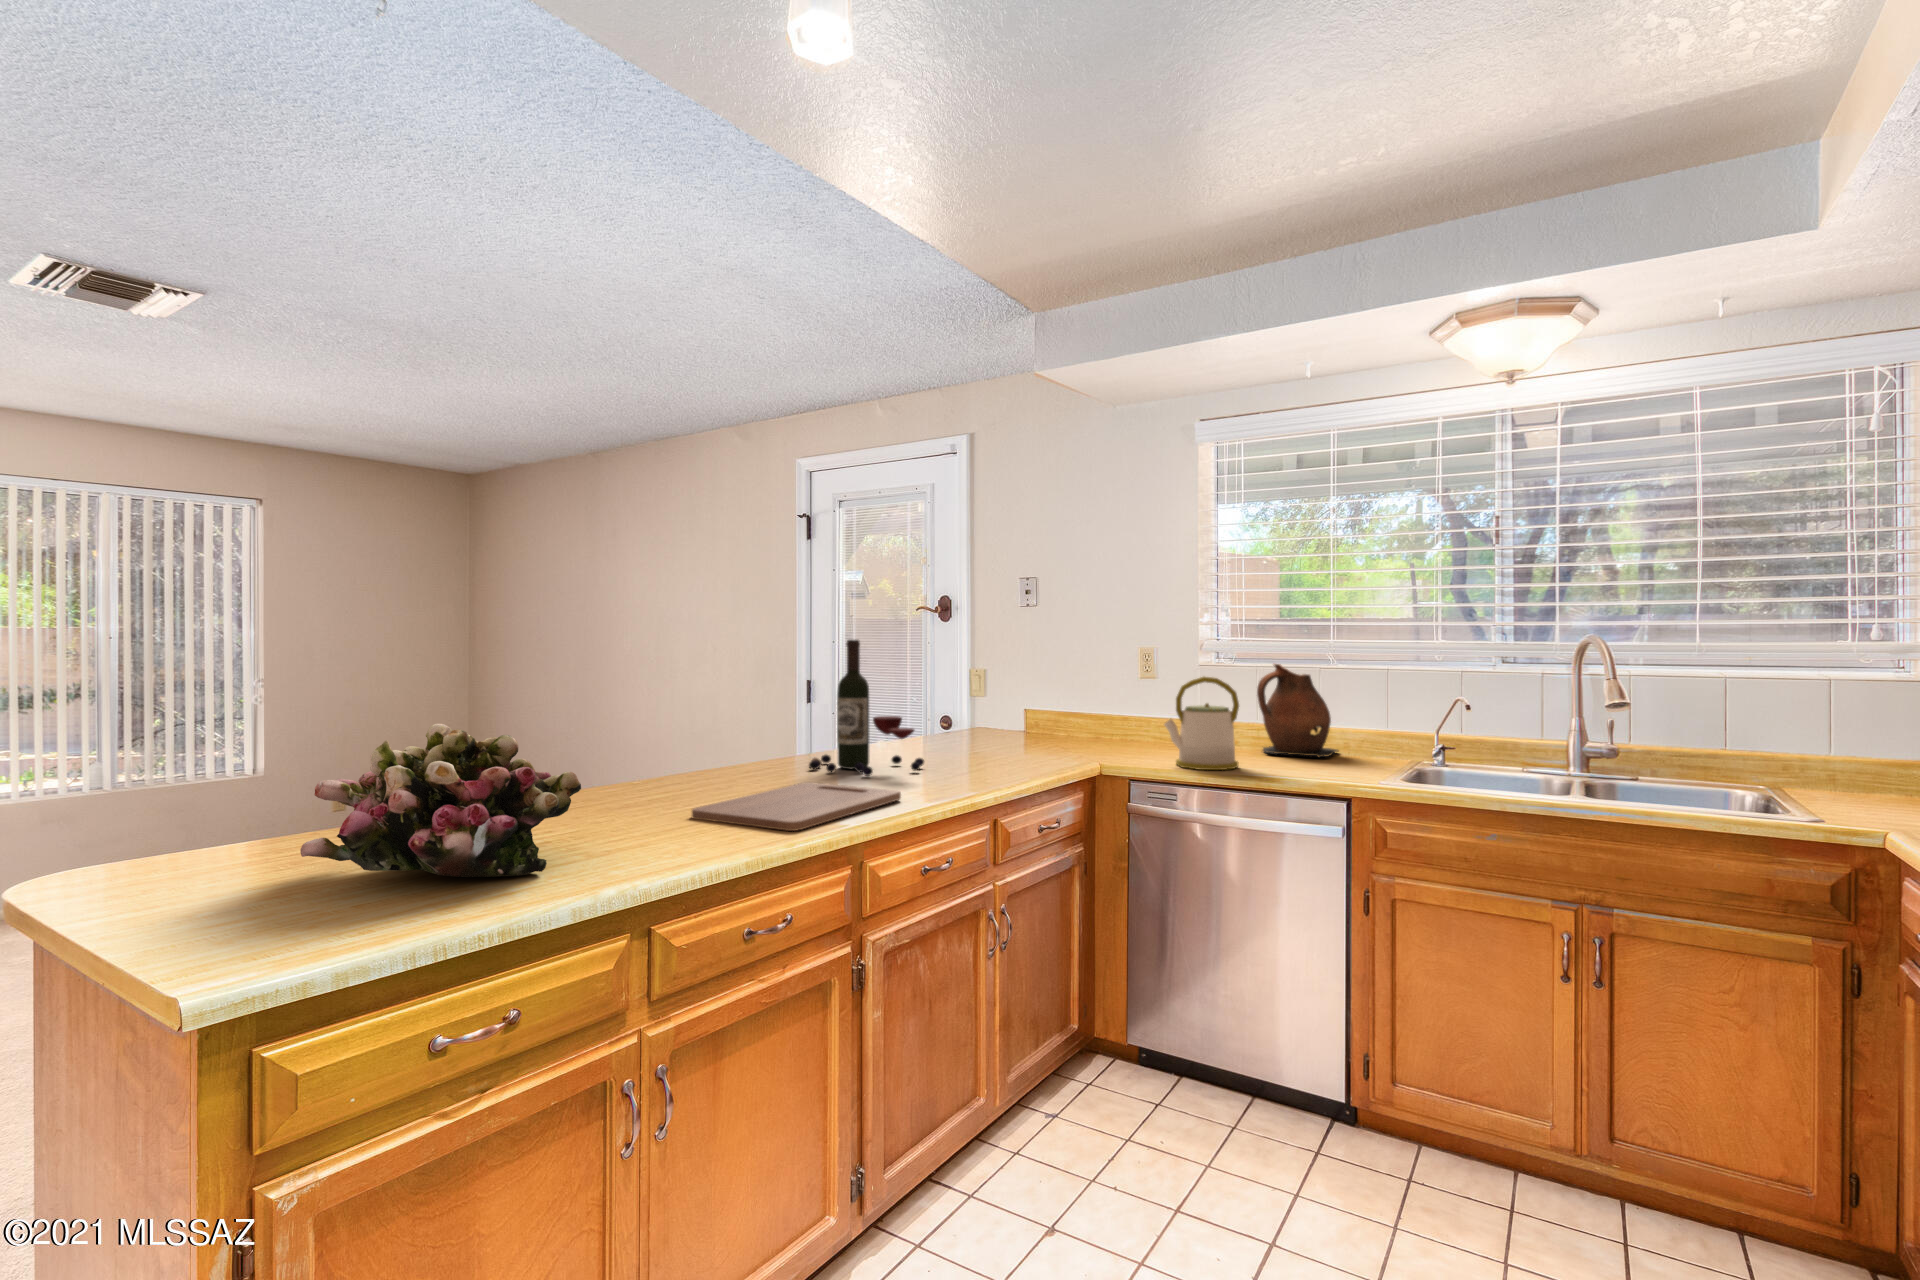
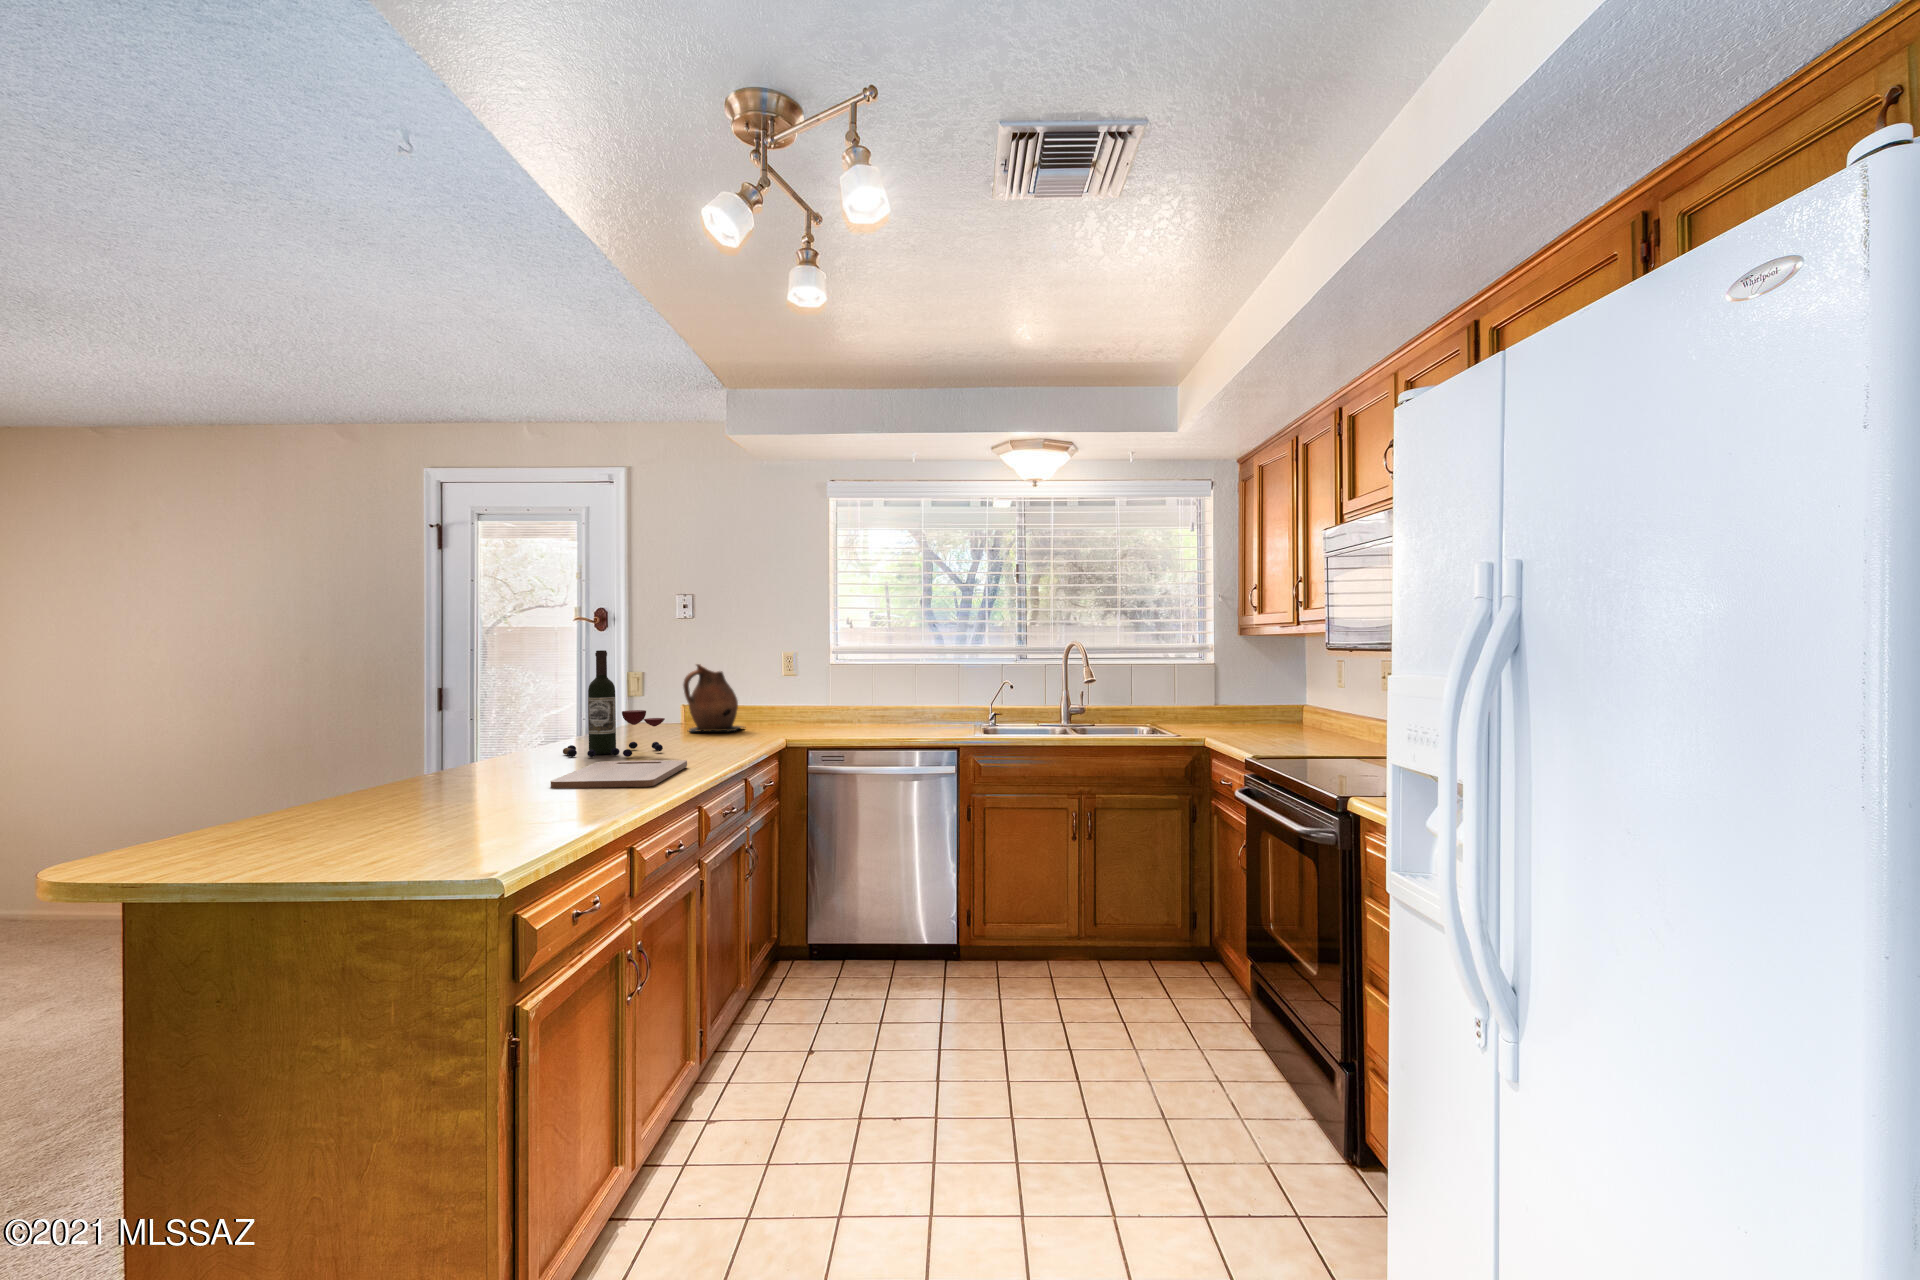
ceramic pitcher: present [1257,664,1338,757] -> present [683,664,744,732]
kettle: present [1164,677,1239,770] -> none [826,672,878,737]
flower arrangement: present [300,724,581,877] -> none [345,719,538,824]

